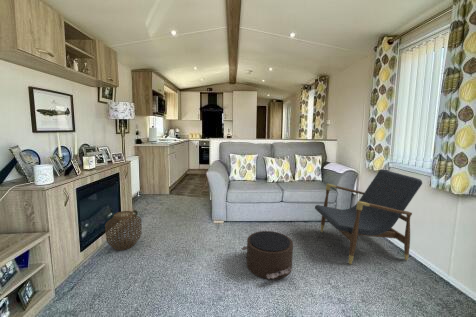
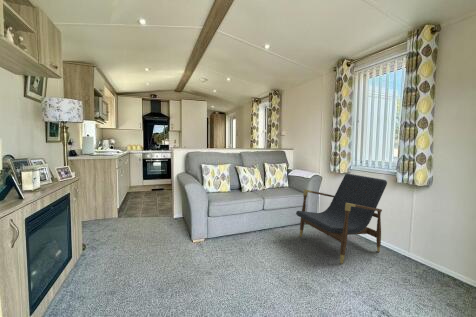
woven basket: present [105,211,142,250] -> none [60,241,112,297]
pouf: present [242,231,293,279] -> none [240,242,304,294]

